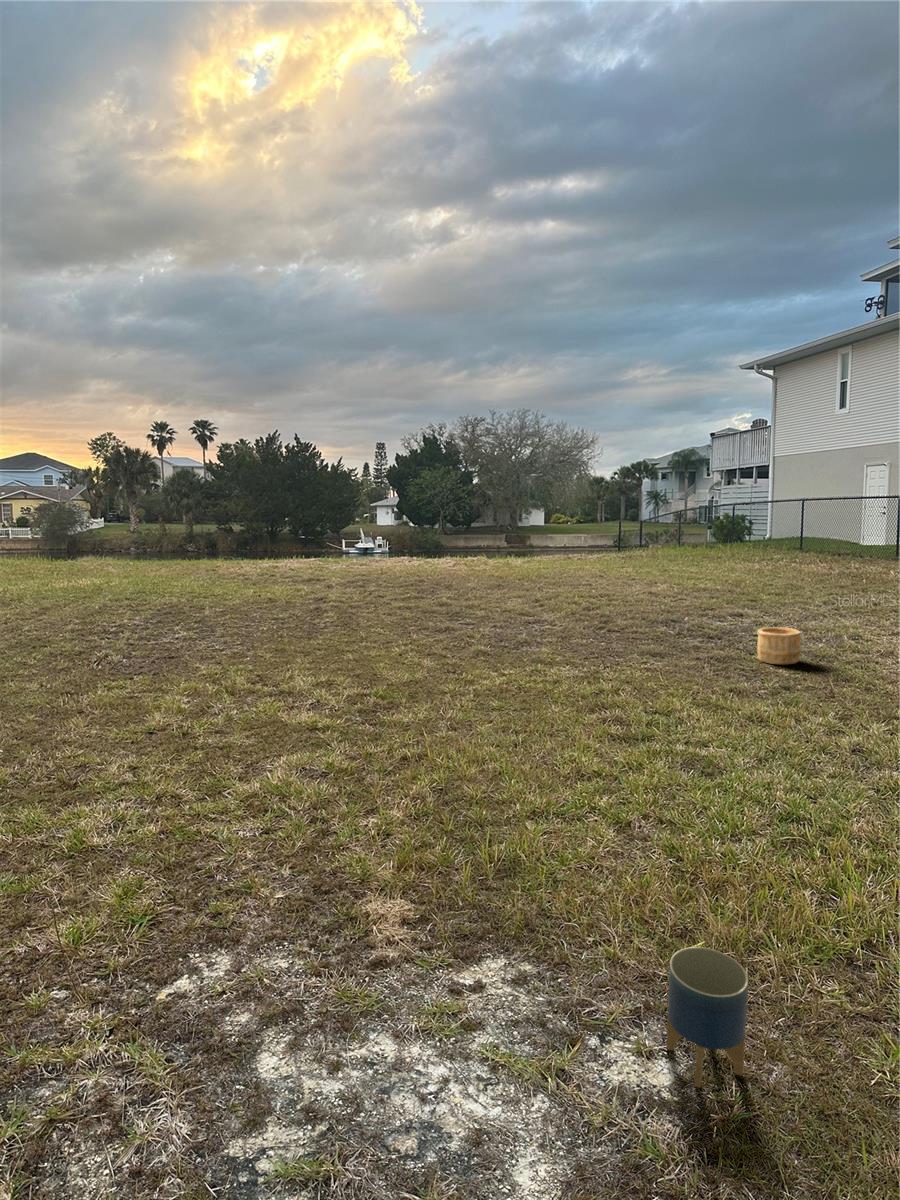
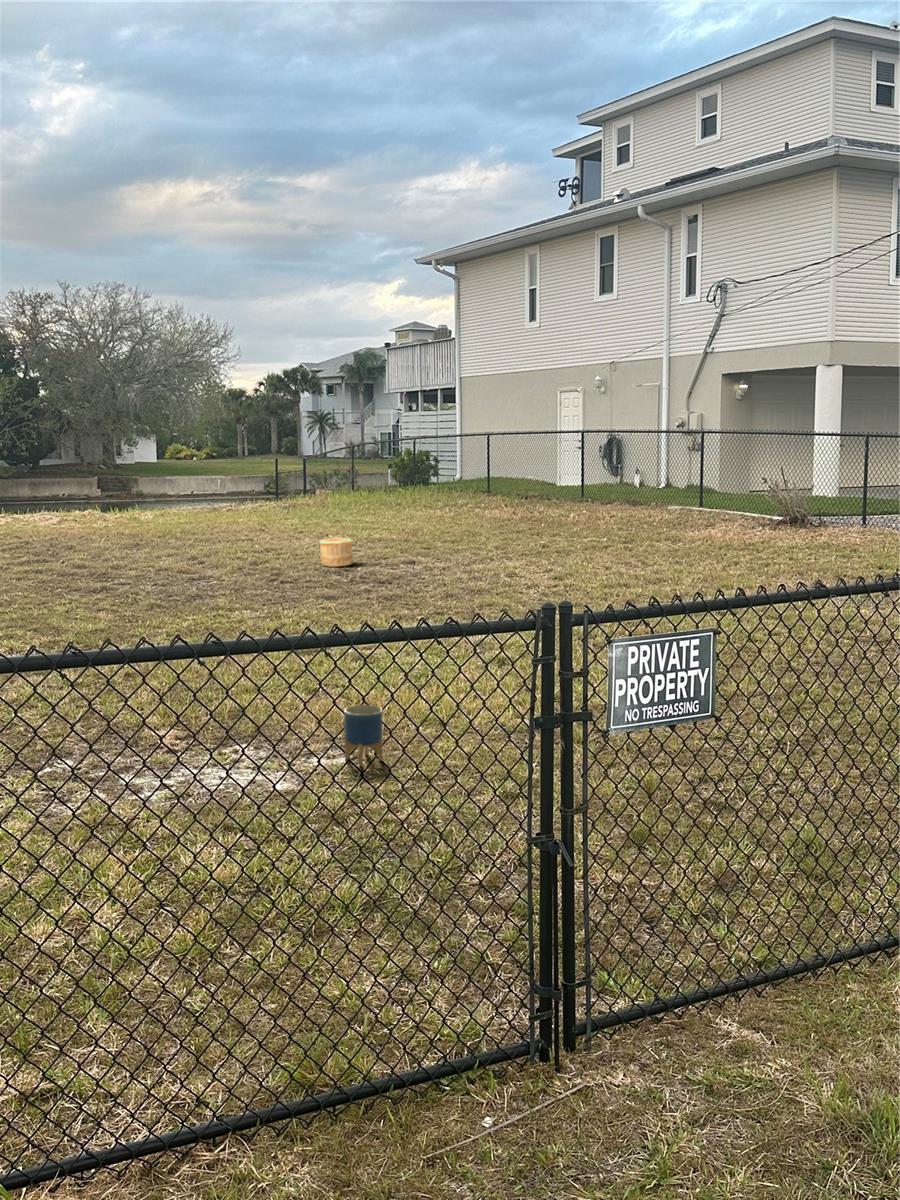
wooden bucket: present [757,627,802,665] -> present [320,538,352,567]

